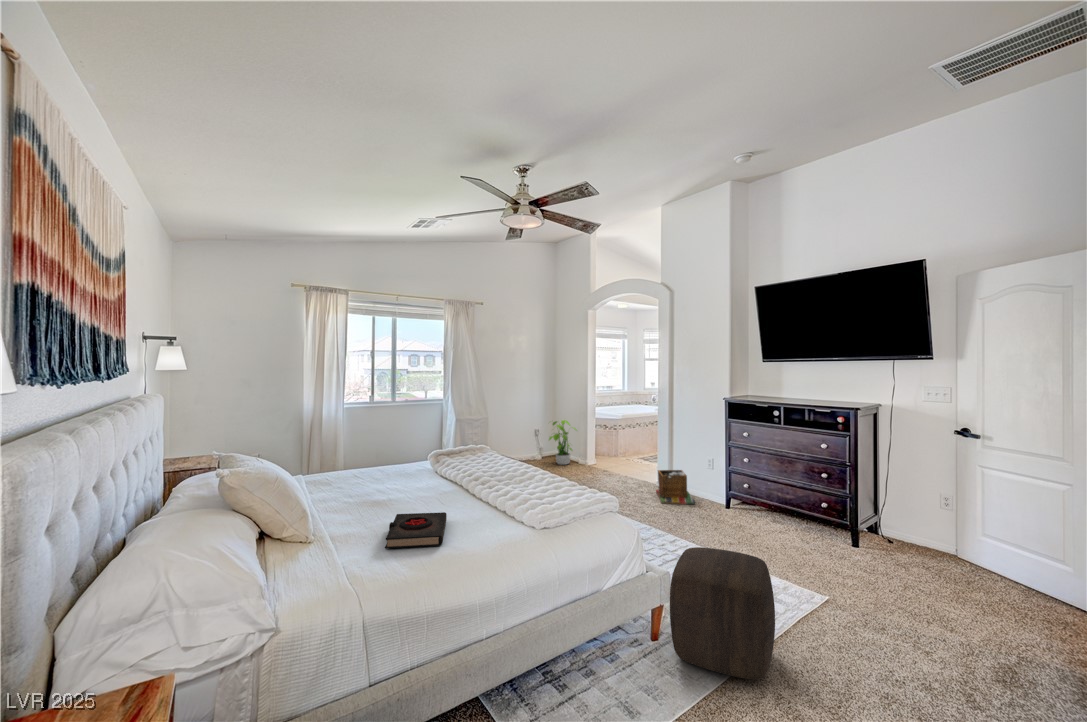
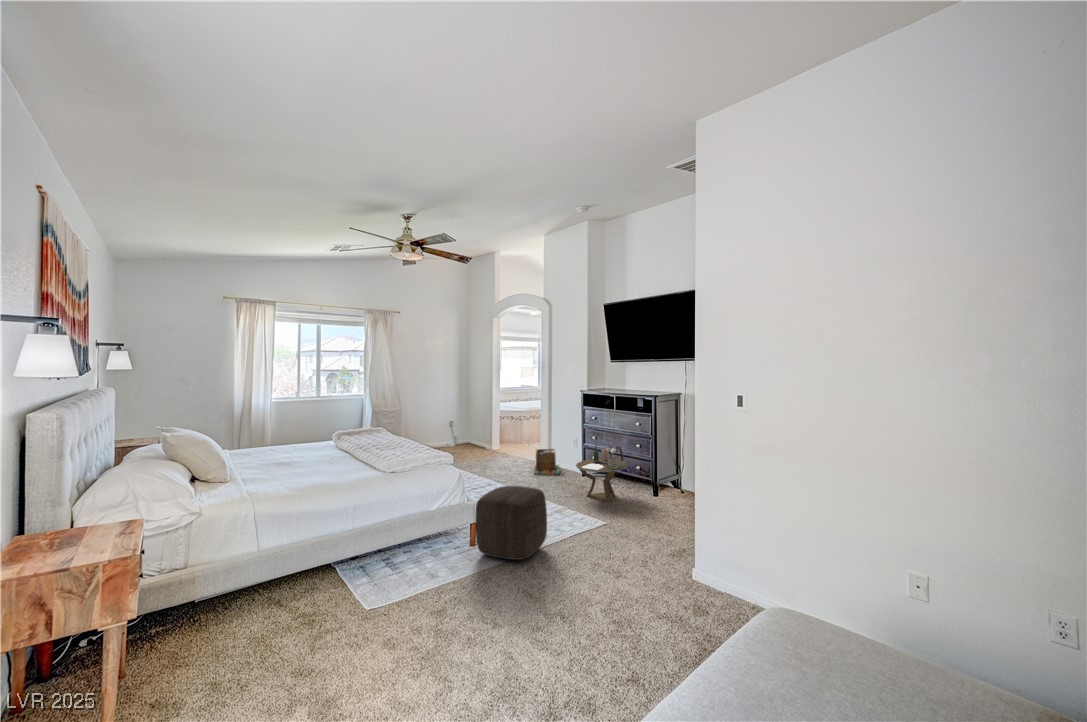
potted plant: present [549,420,577,465] -> none [456,411,483,450]
side table: none [741,471,820,555] -> present [576,444,628,502]
book: present [385,512,447,548] -> none [279,465,328,483]

